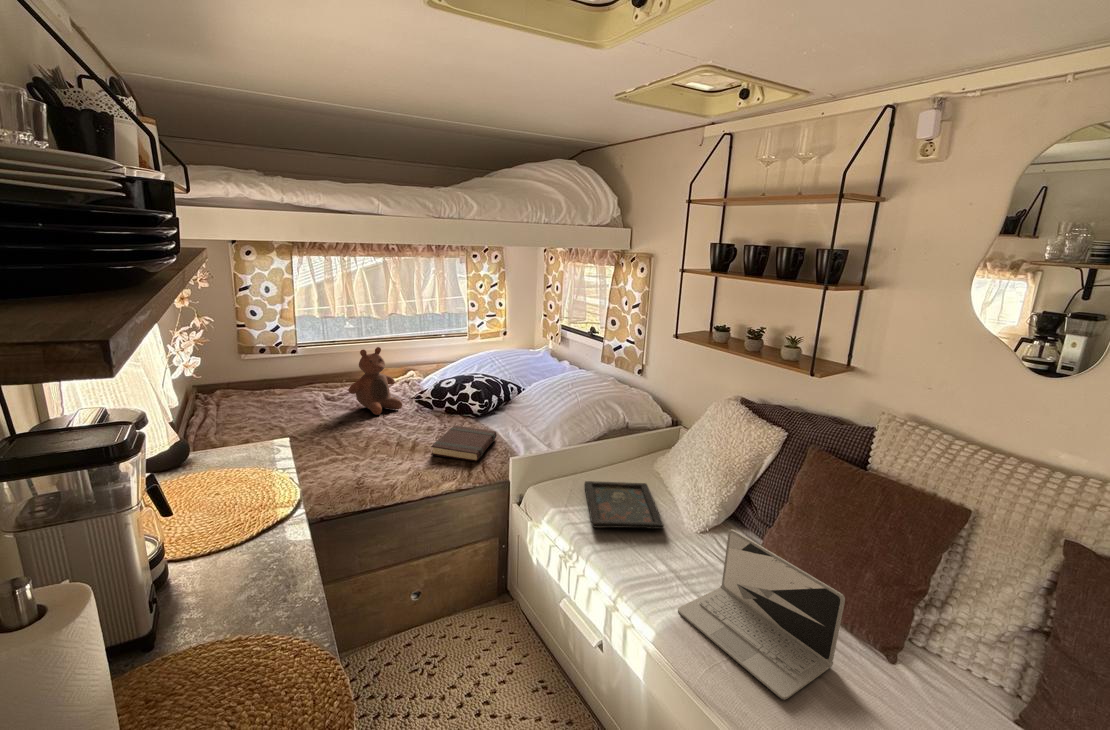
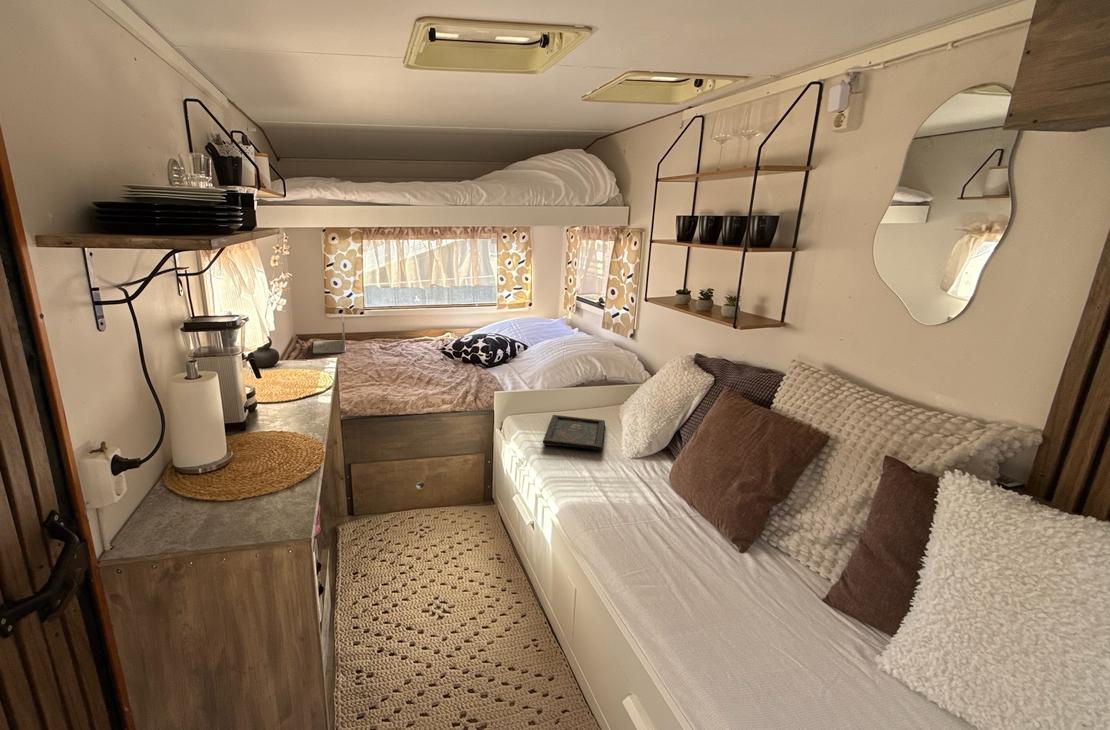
stuffed bear: present [349,347,402,415] -> none [385,305,428,360]
book: present [431,425,497,462] -> none [436,369,495,395]
laptop: present [678,529,845,699] -> present [313,314,346,353]

